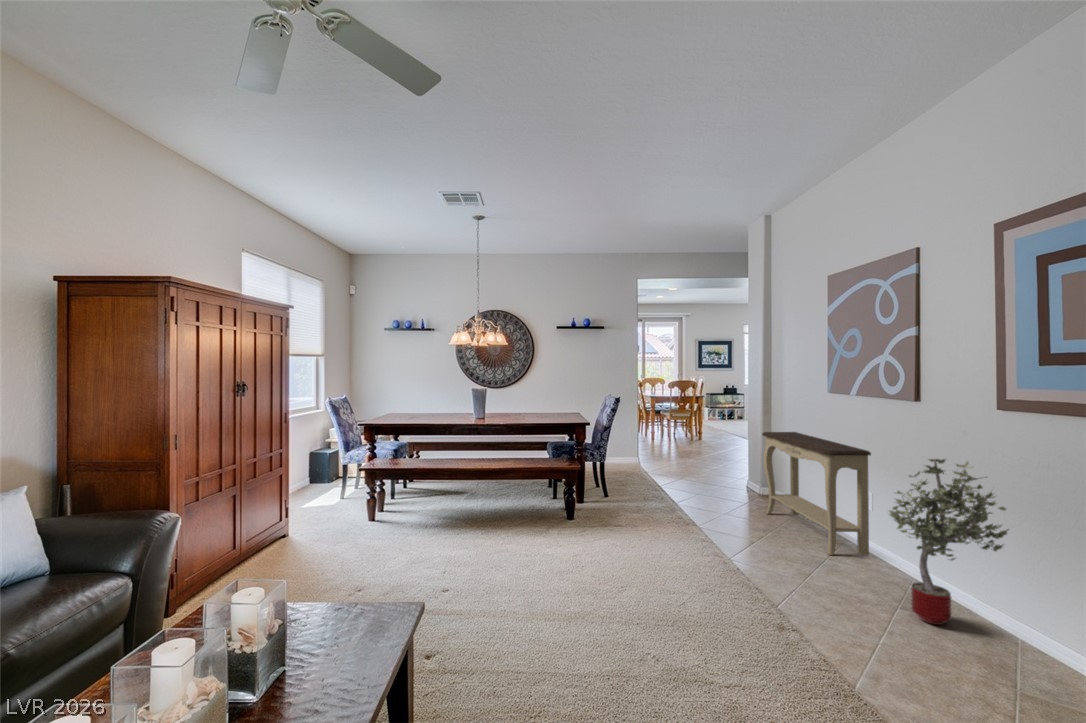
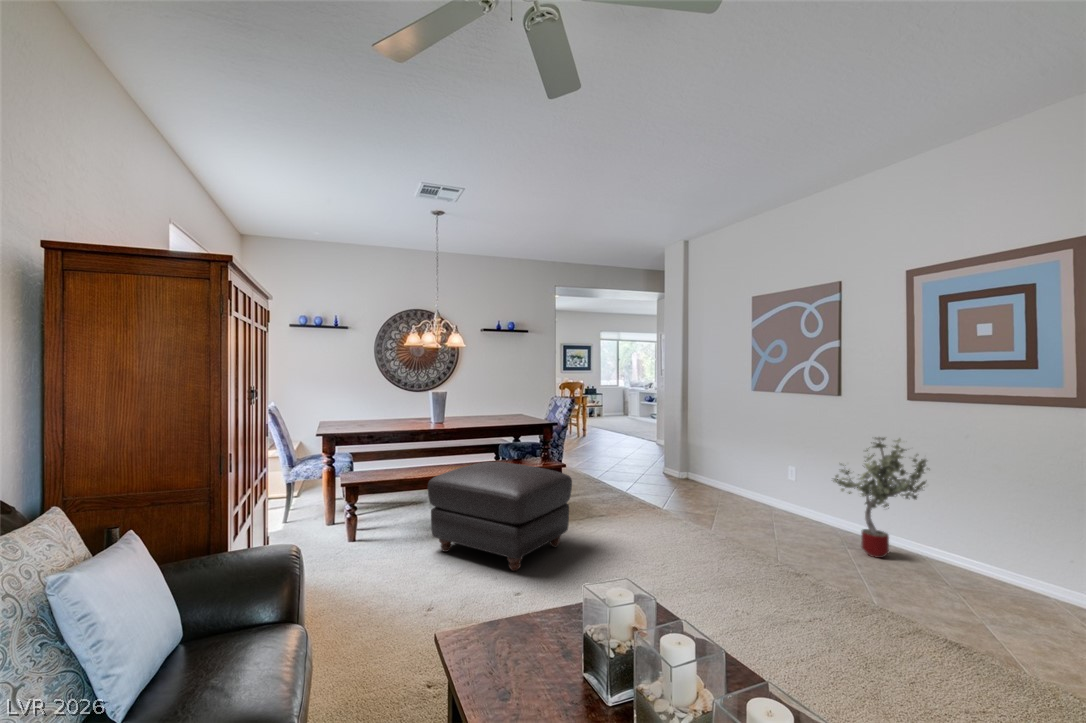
console table: present [762,432,871,556] -> none [695,423,798,519]
ottoman: none [421,458,556,567] -> present [428,462,572,571]

